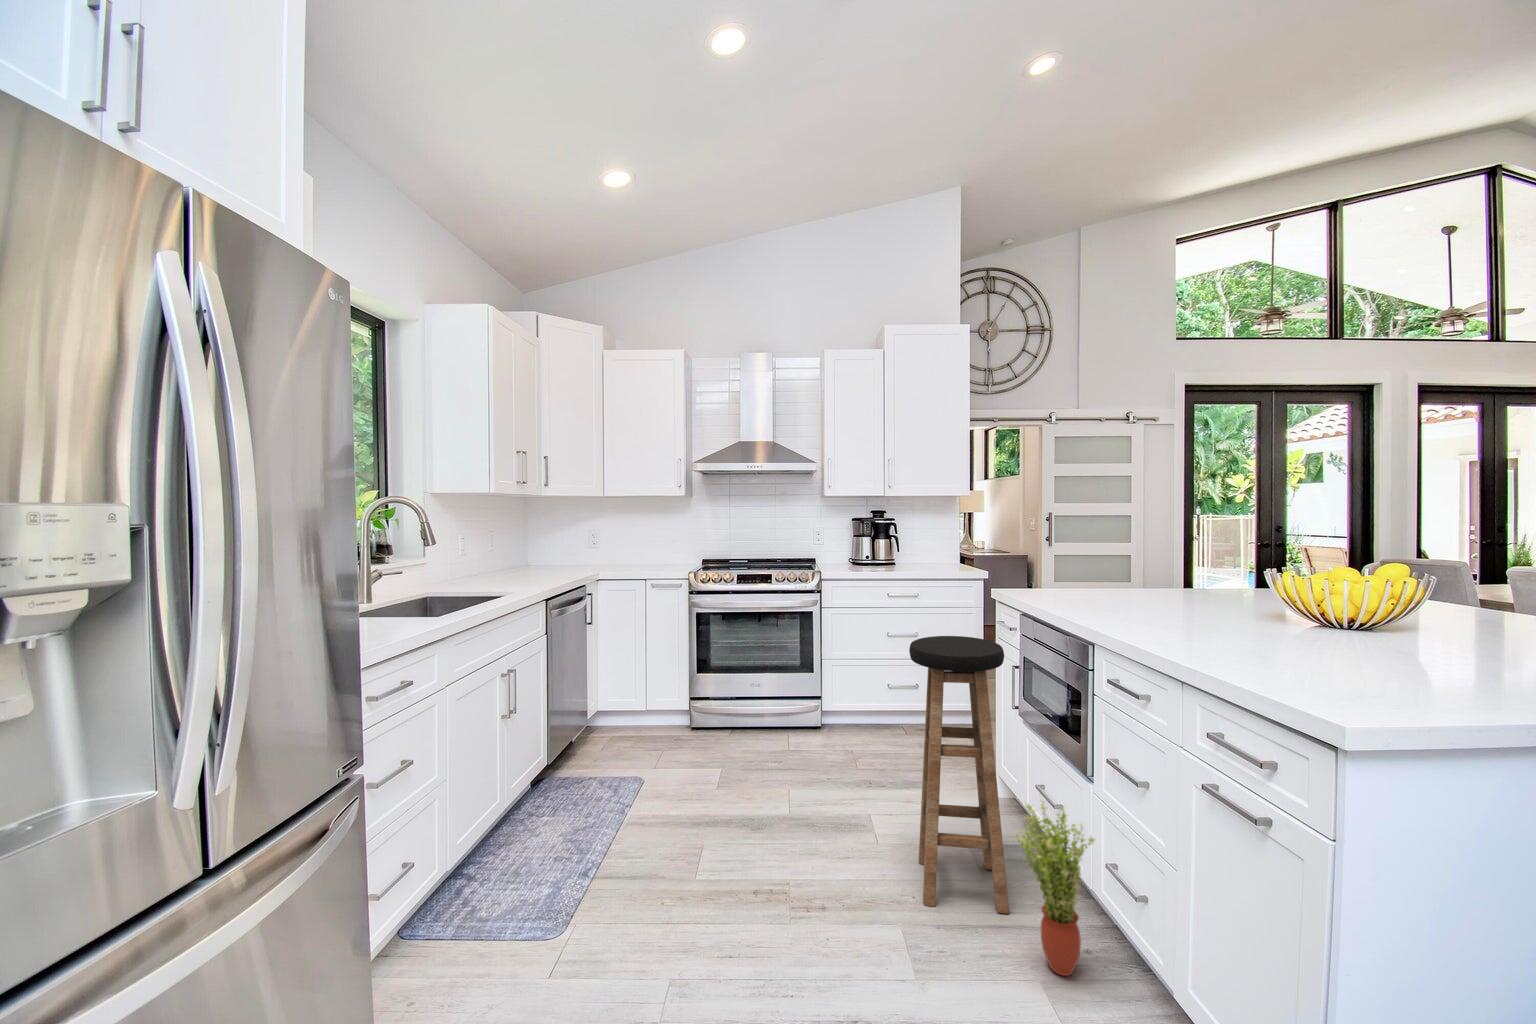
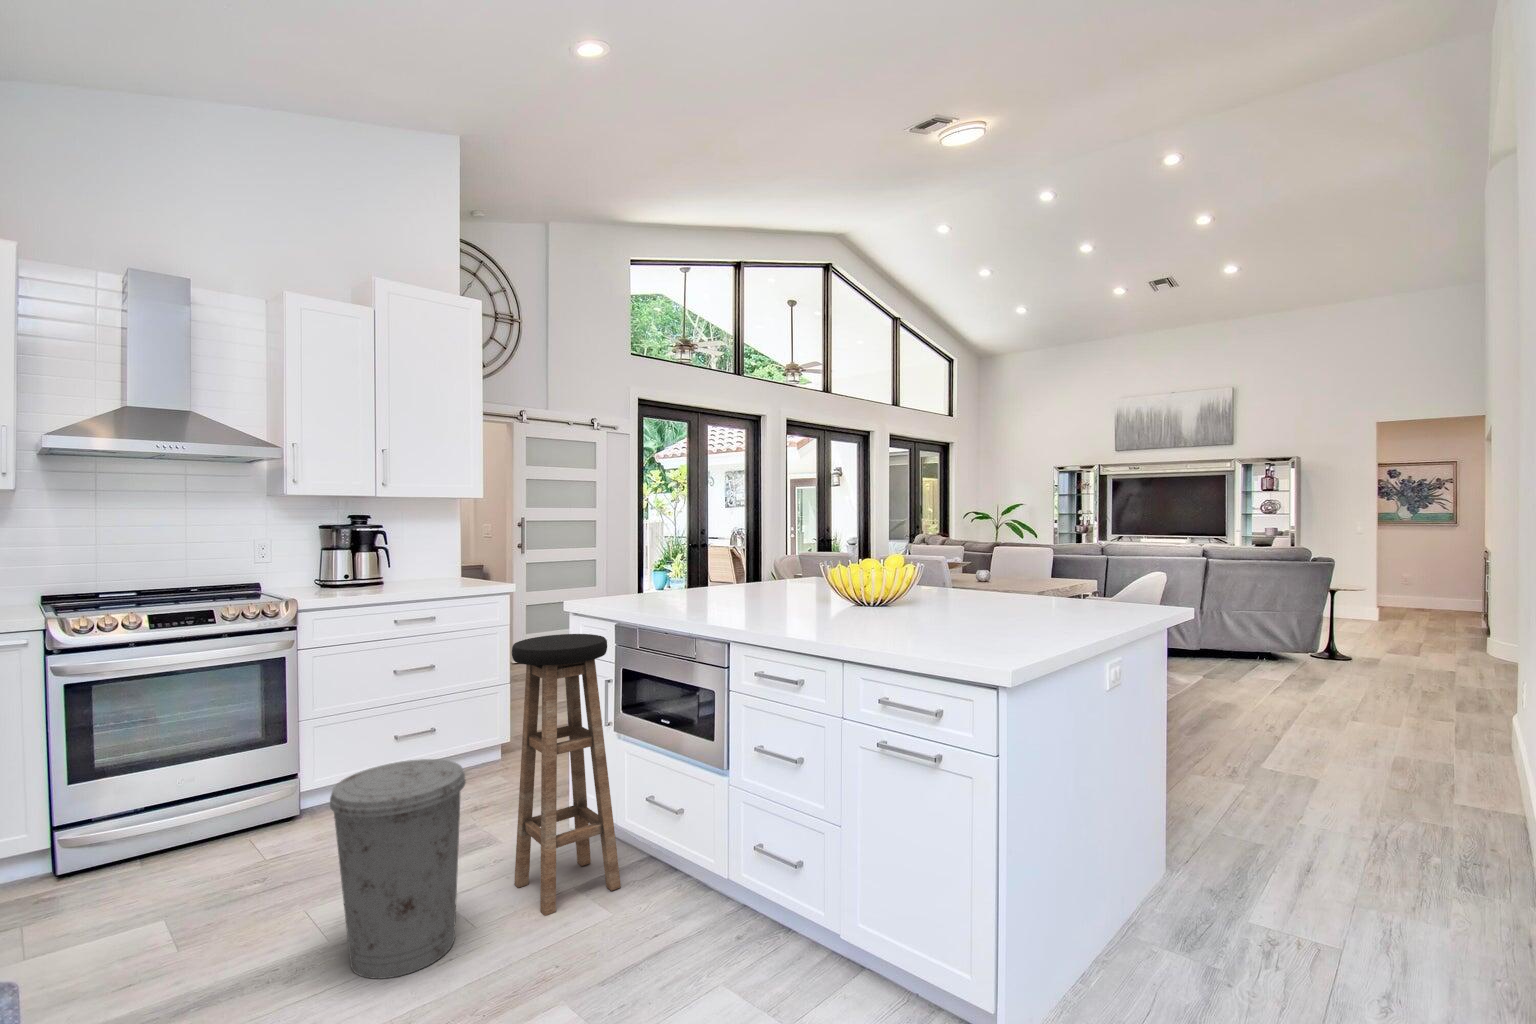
trash can: none [758,720,858,902] -> present [330,759,466,979]
potted plant: present [1015,804,1095,976] -> none [644,758,705,907]

